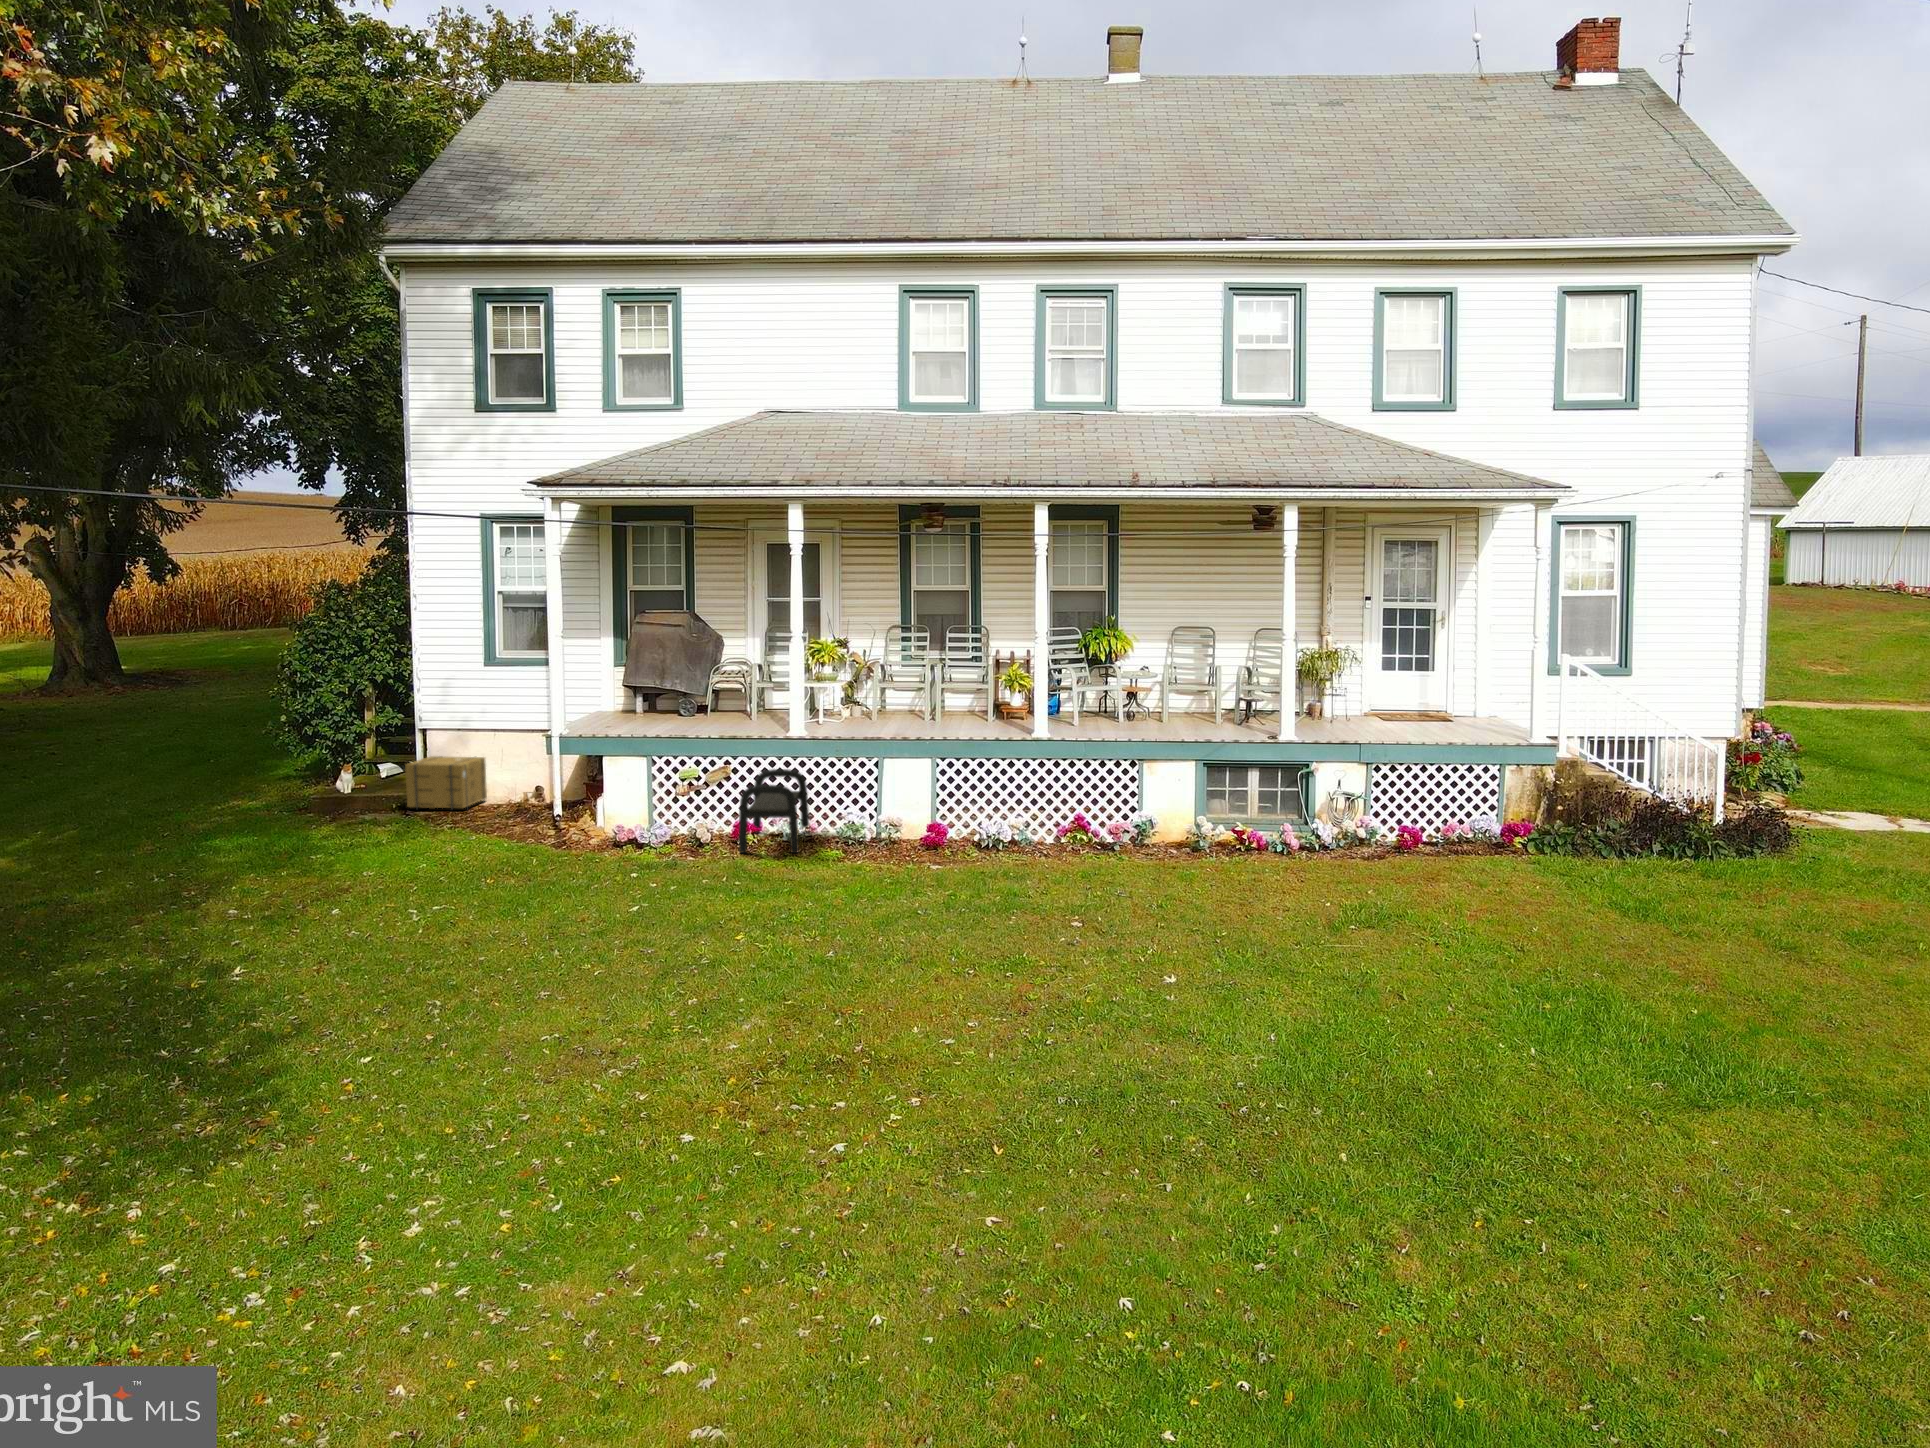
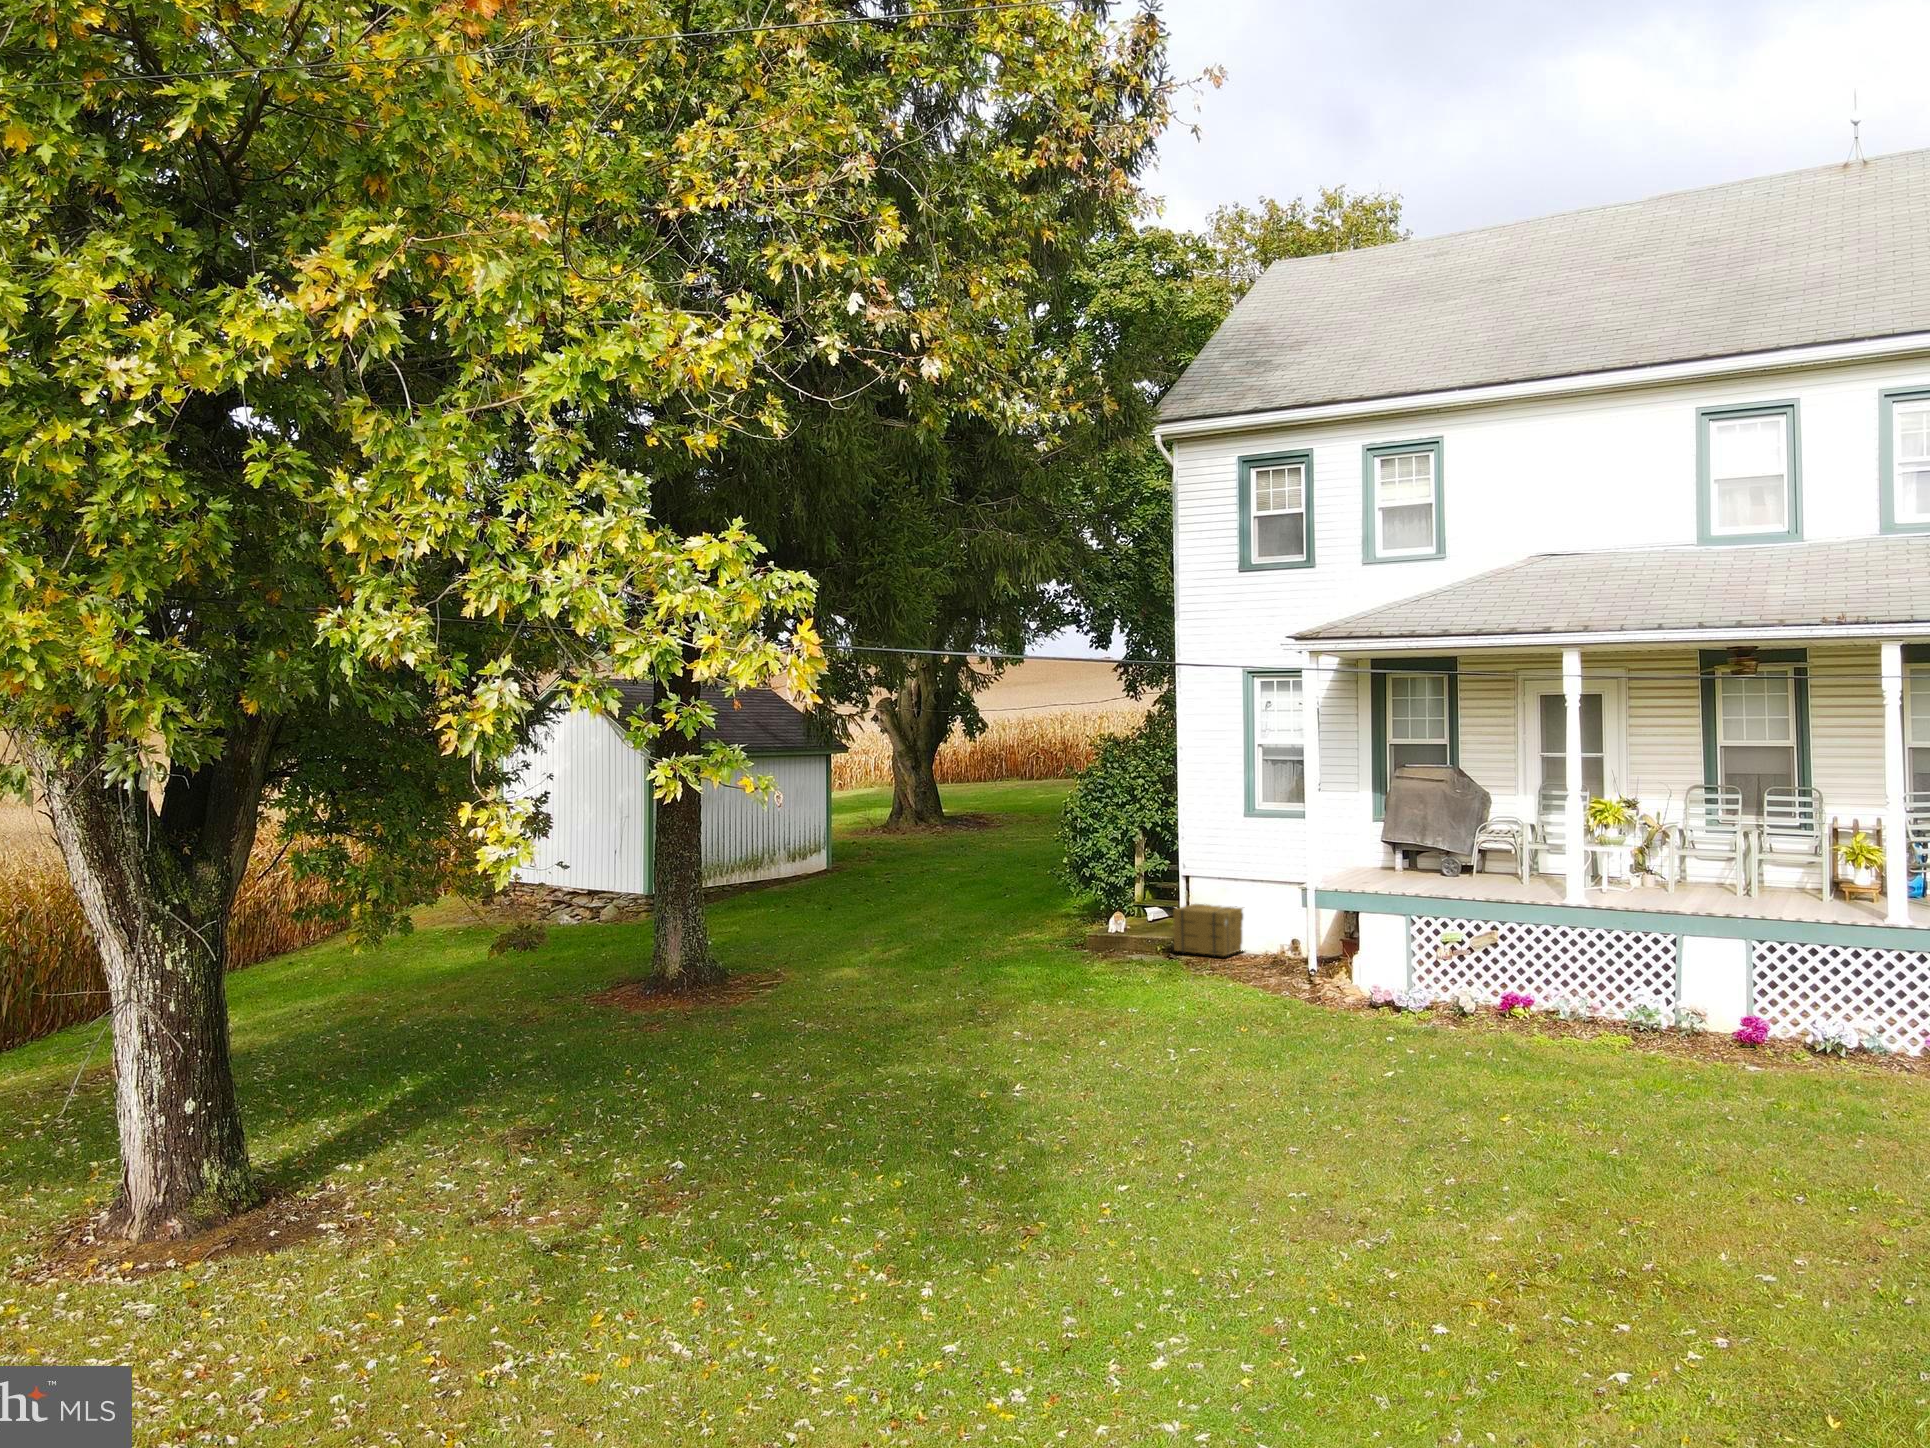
bench: present [739,769,809,853] -> none [1504,939,1589,1031]

